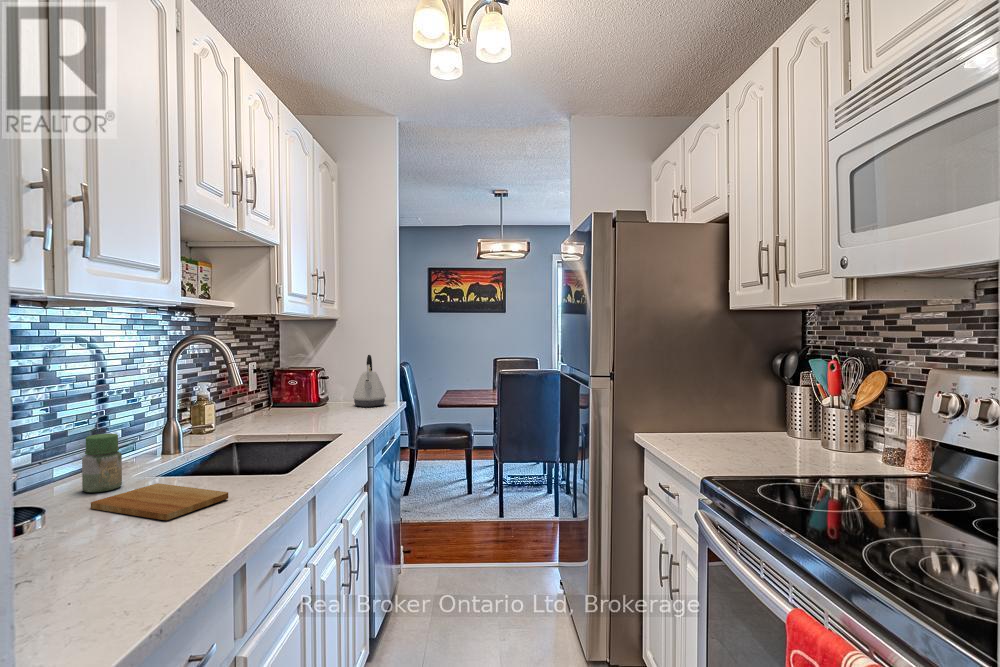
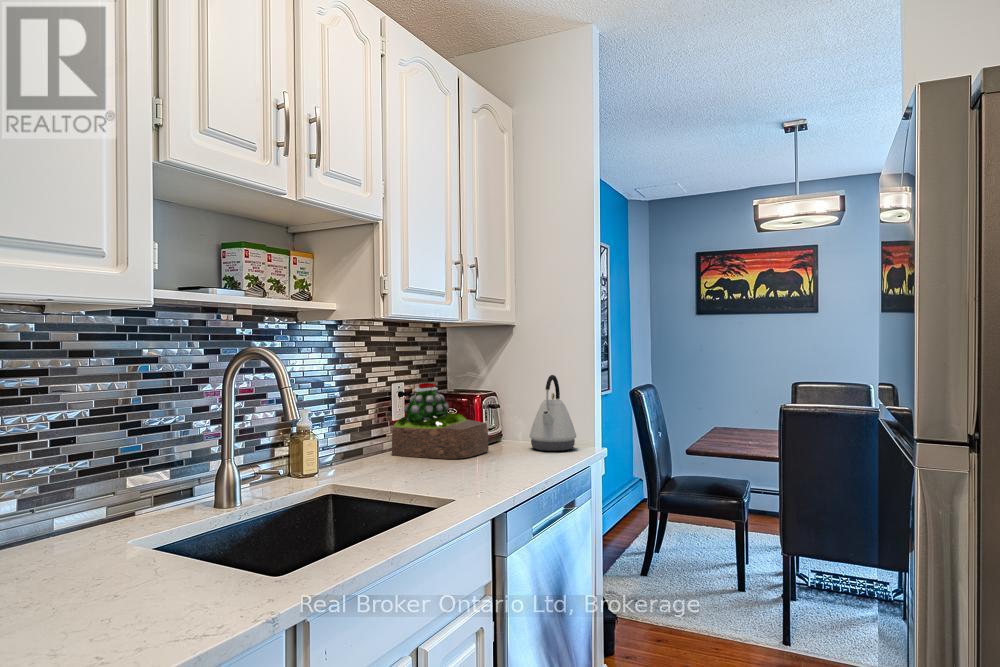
succulent plant: none [255,362,326,416] -> present [392,383,489,459]
jar: present [82,433,122,492] -> none [79,473,126,550]
cutting board: present [91,483,228,520] -> none [51,547,203,610]

